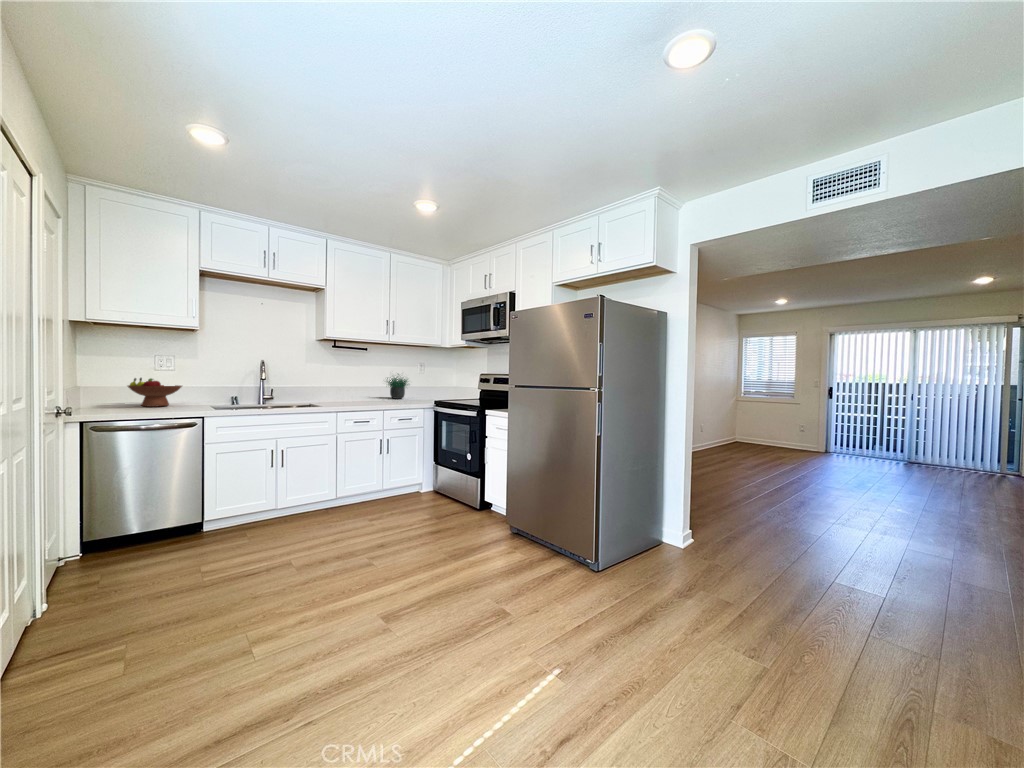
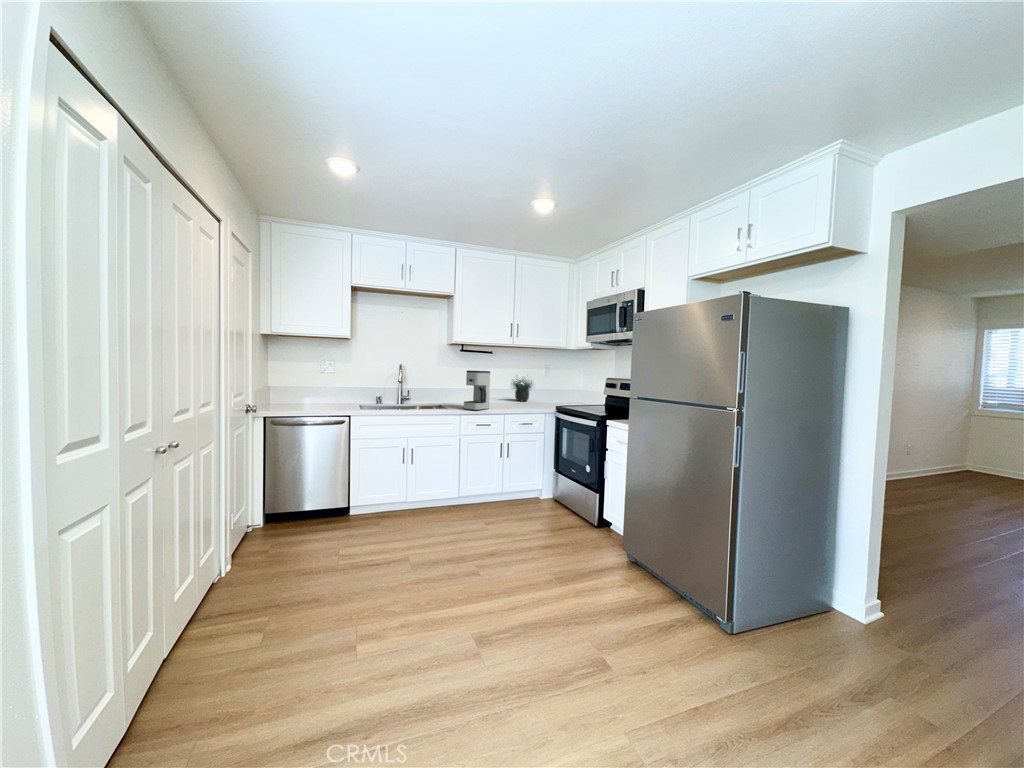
coffee maker: none [339,366,367,407] -> present [464,371,490,410]
fruit bowl: present [128,378,182,407] -> none [302,380,341,404]

